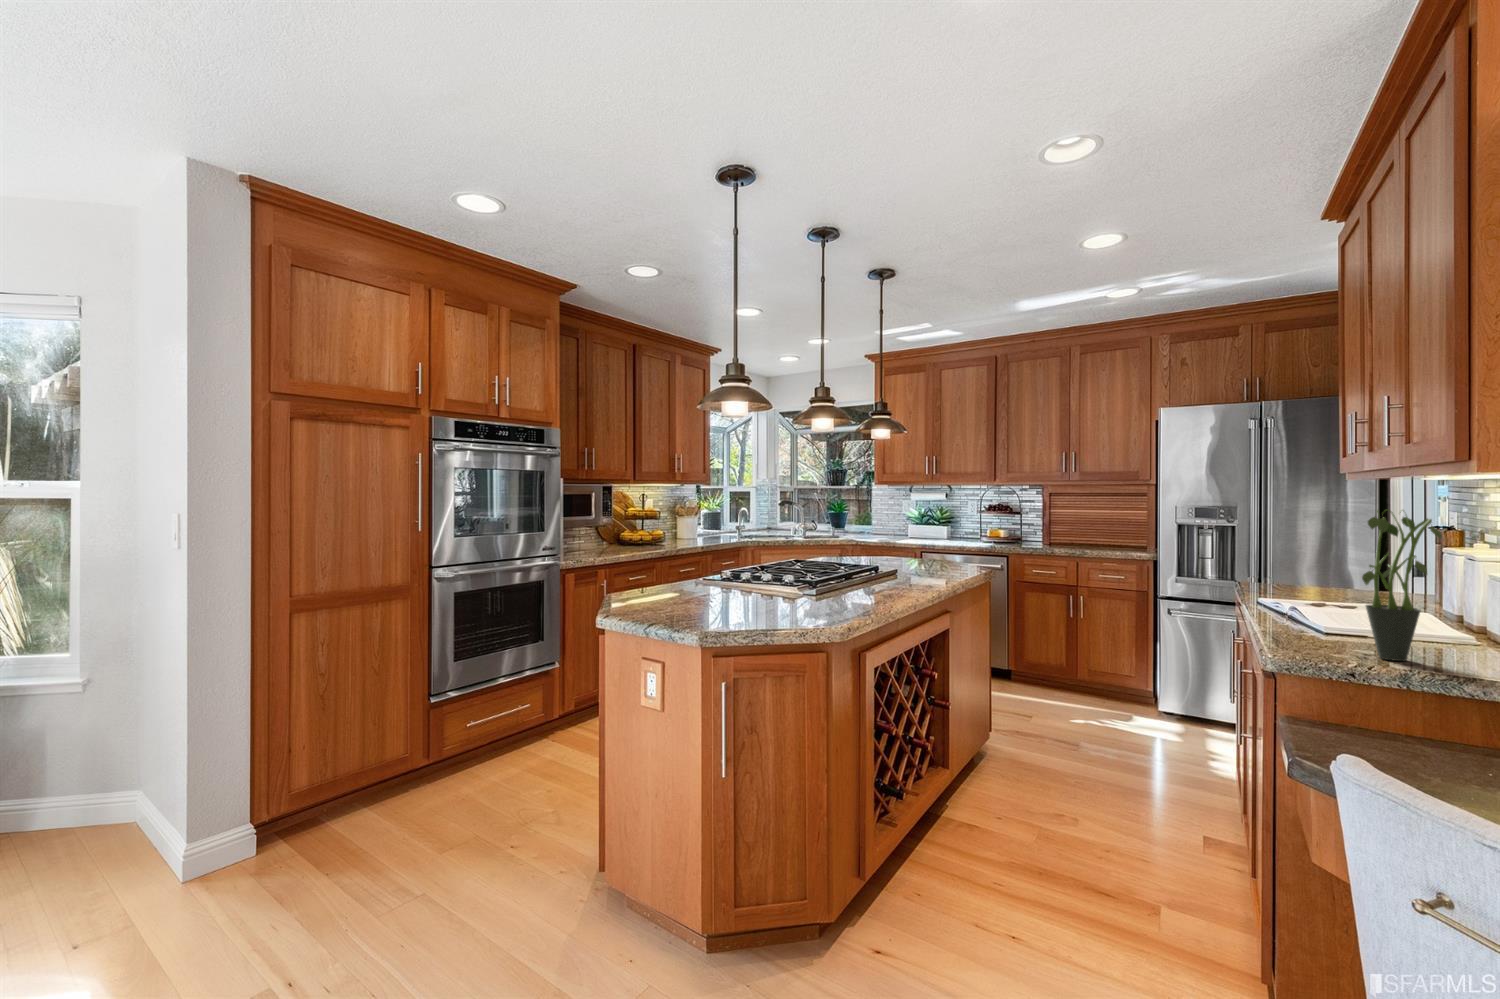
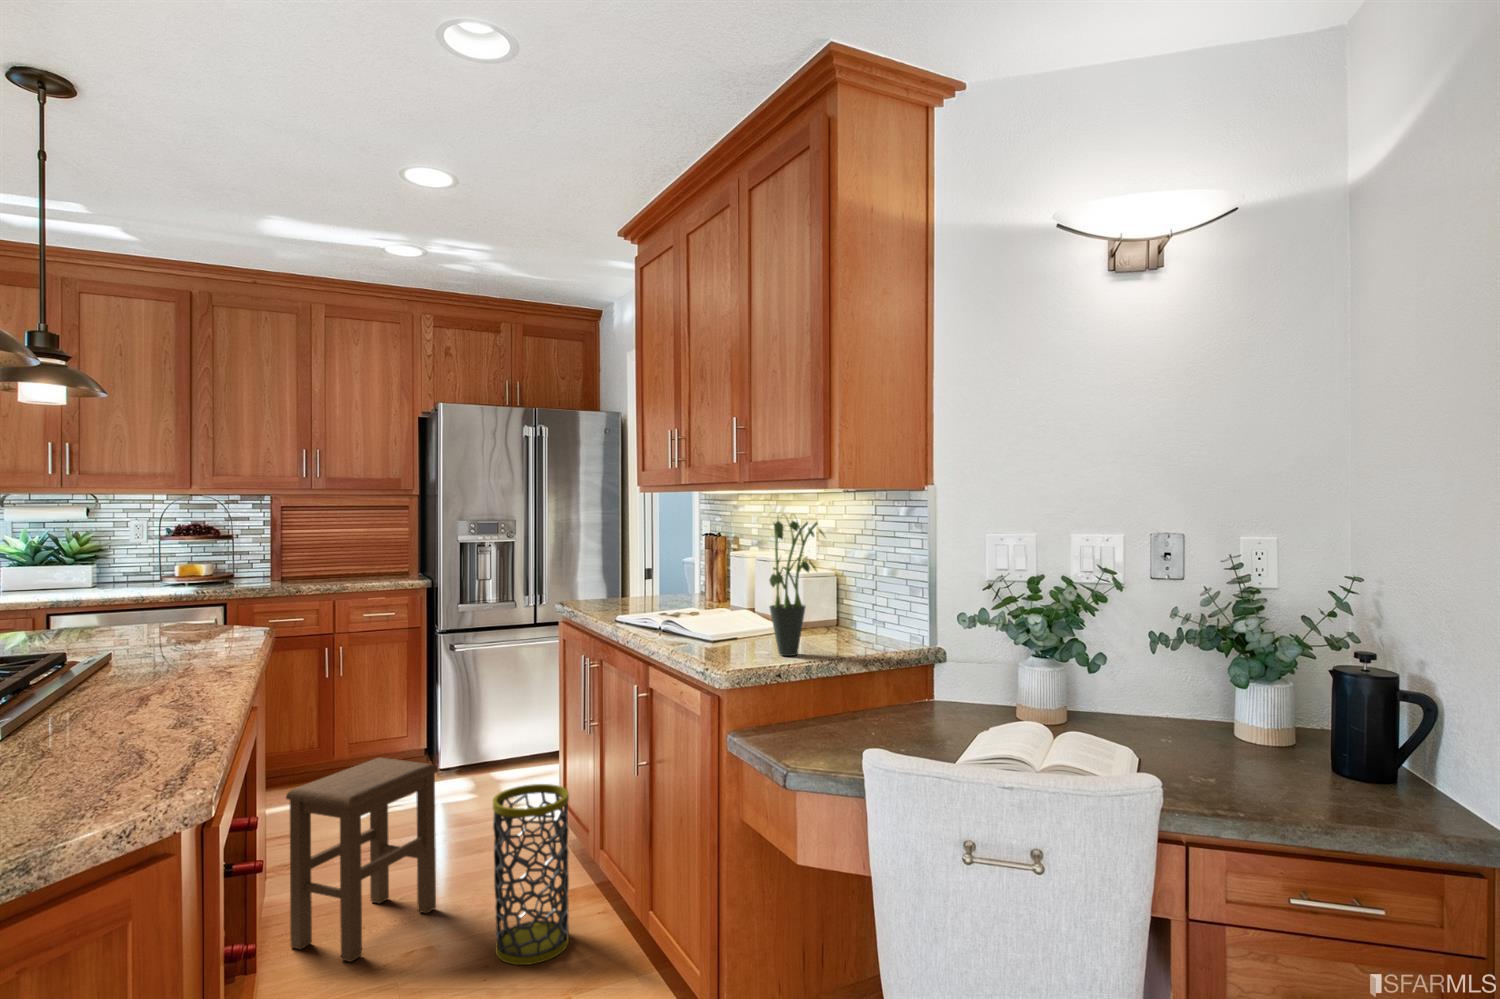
stool: none [1000,677,1108,805] -> present [286,758,438,962]
trash can: none [1130,725,1202,873] -> present [493,784,569,965]

